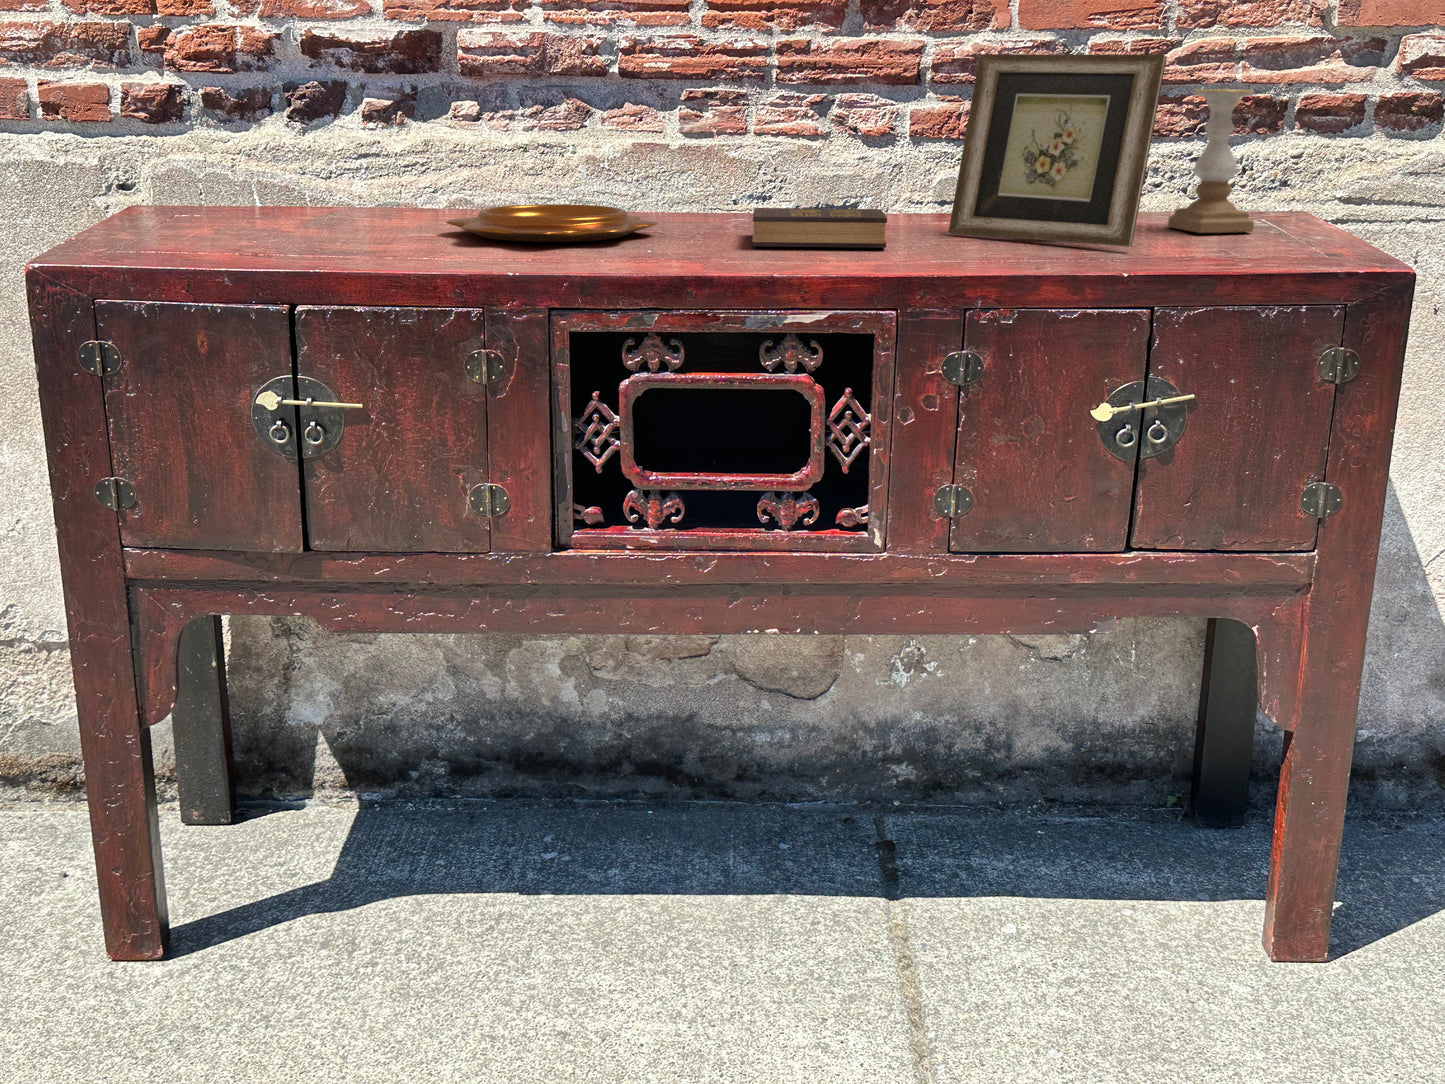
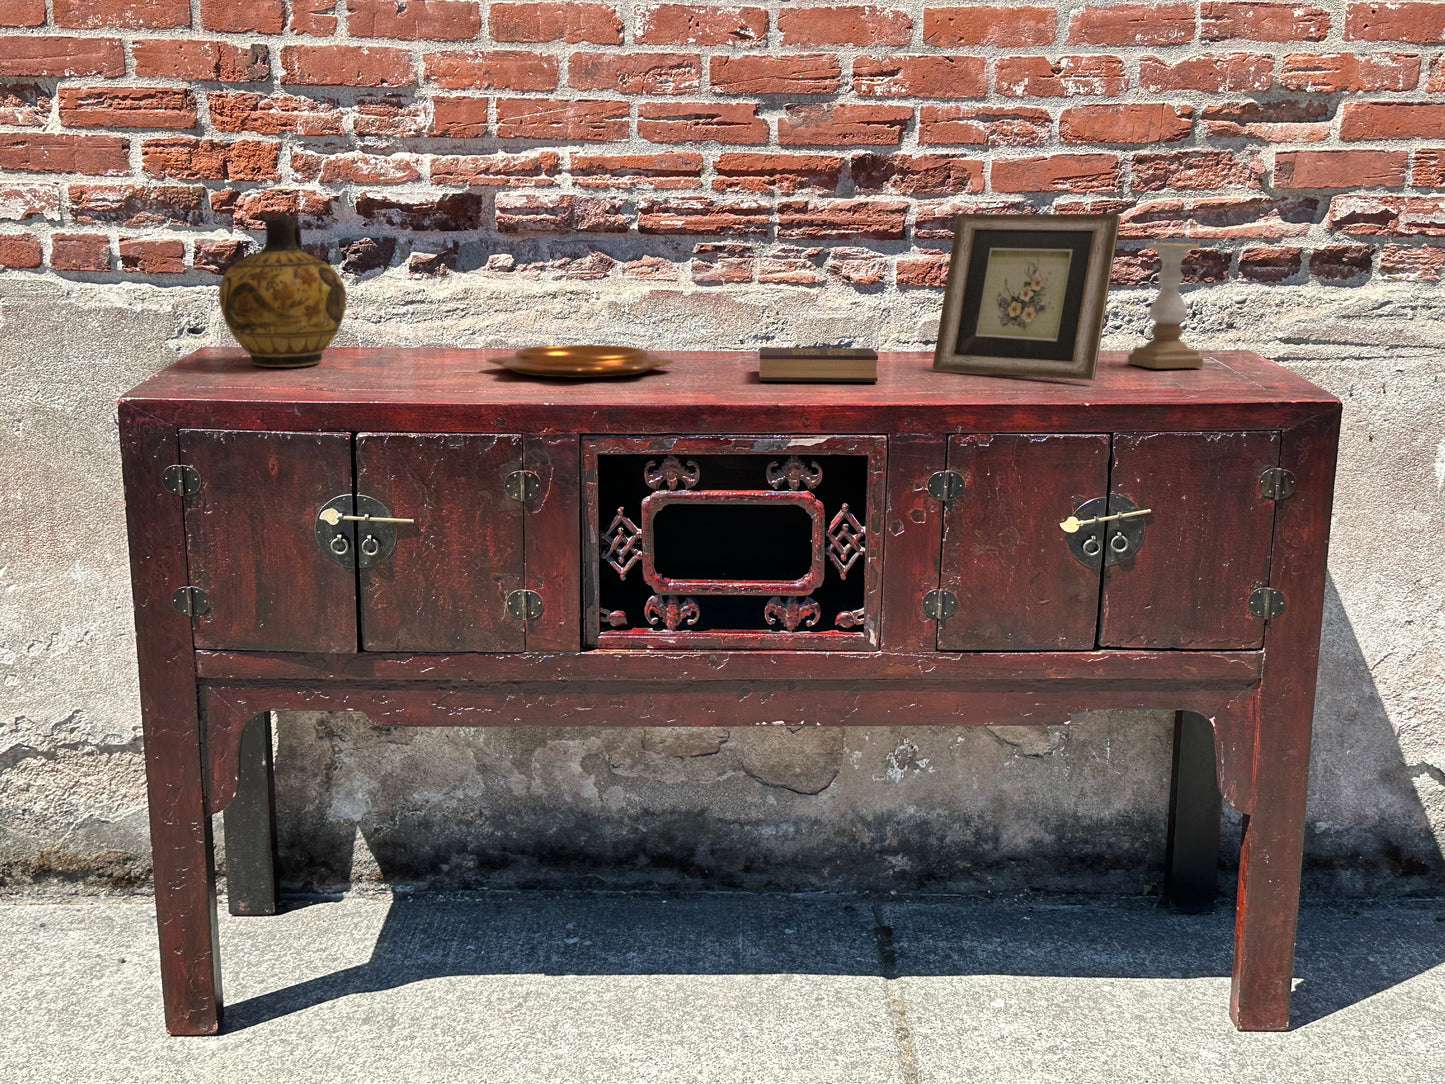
ceramic jug: none [144,48,289,229] -> present [219,210,346,367]

